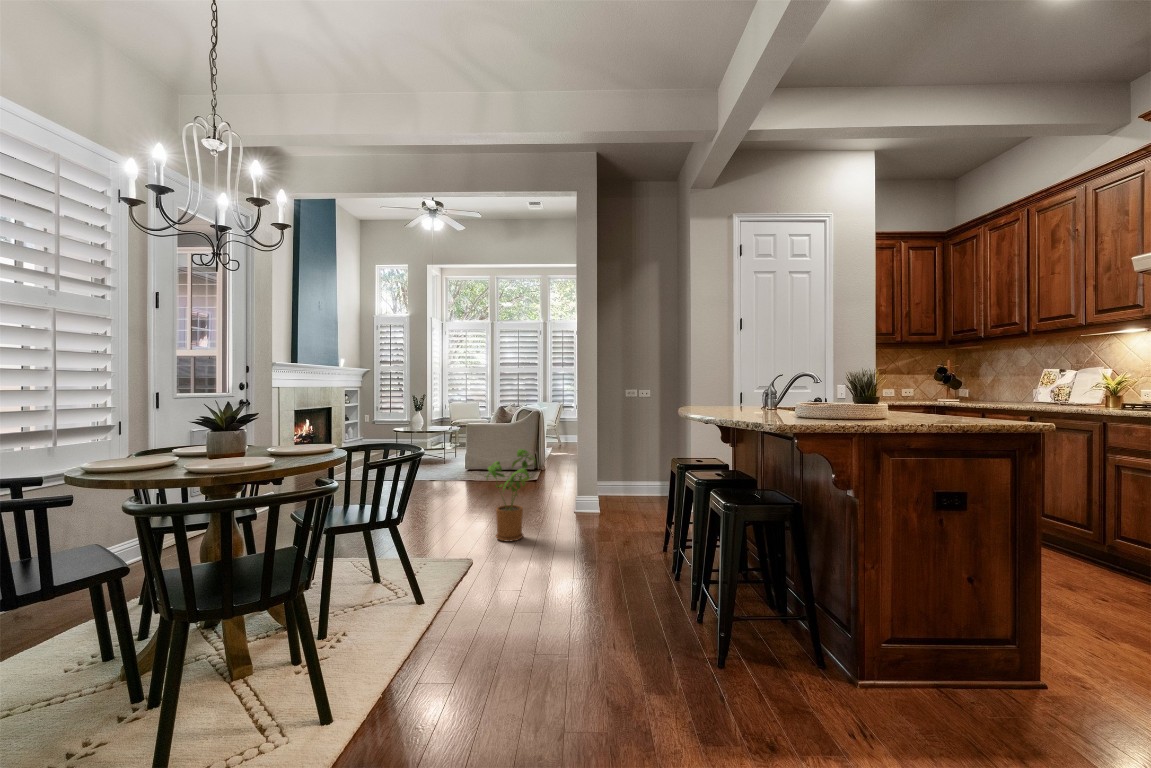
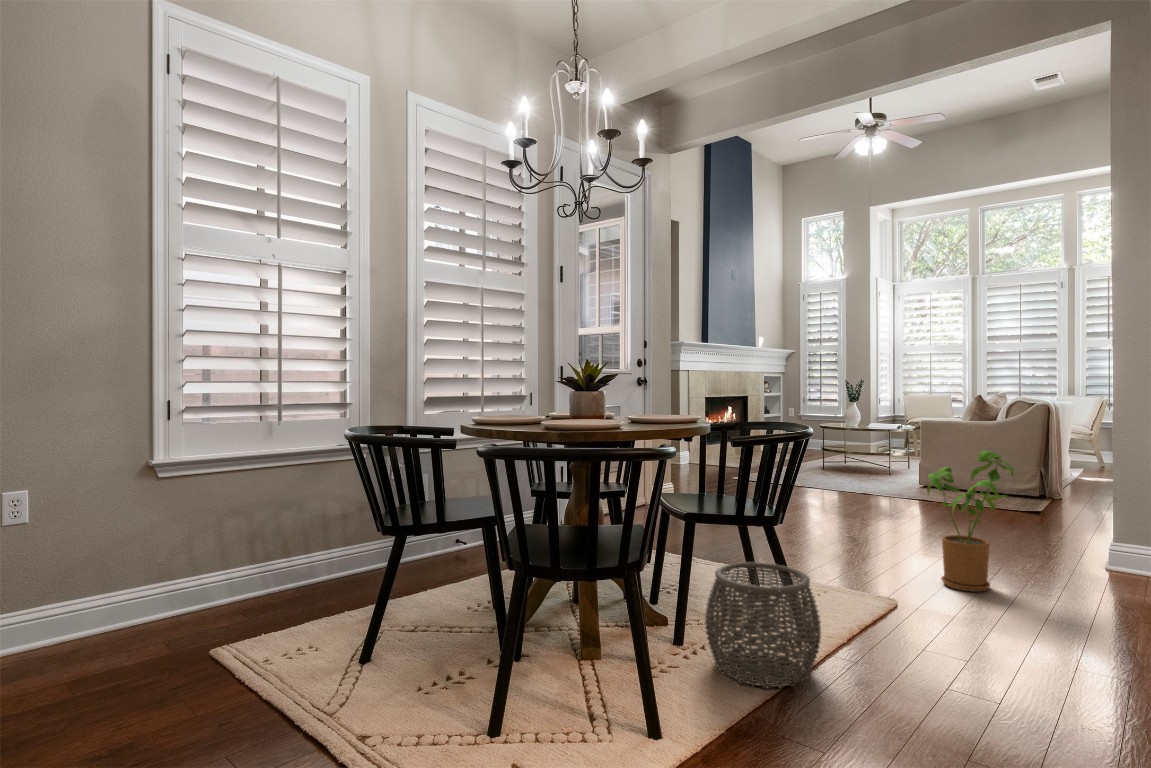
woven basket: none [350,554,441,653] -> present [705,562,821,688]

